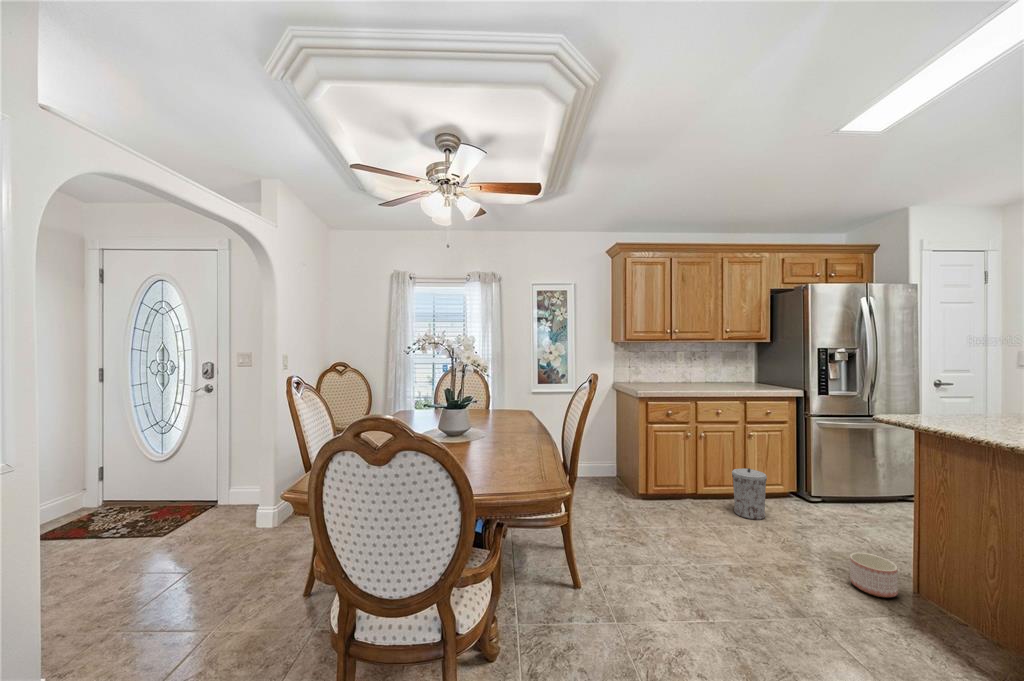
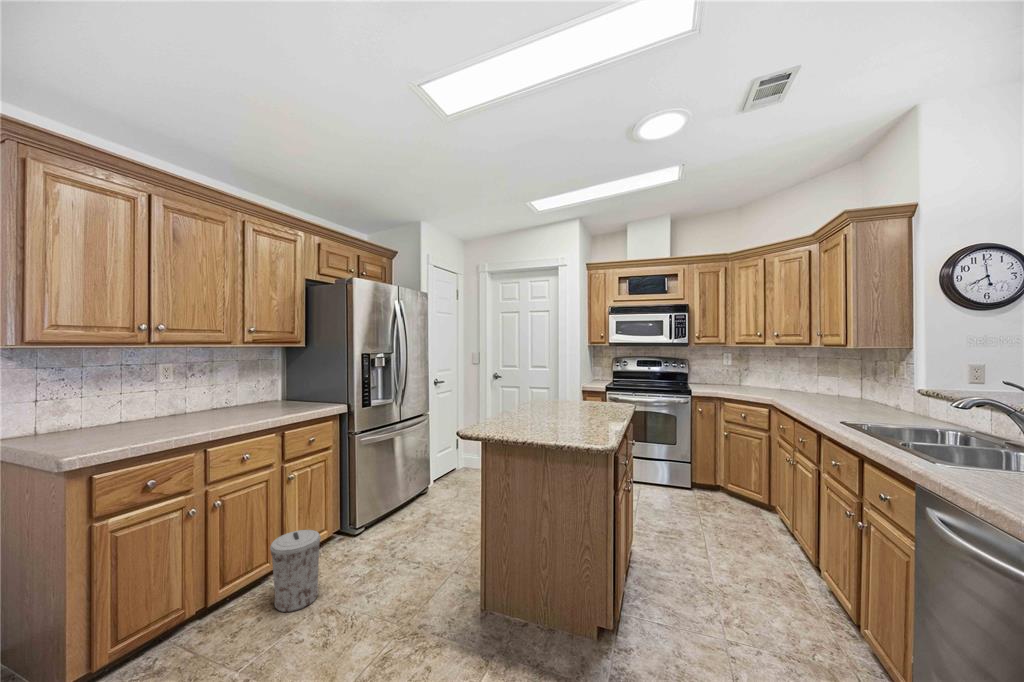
planter: present [850,553,898,598] -> none [445,596,488,654]

